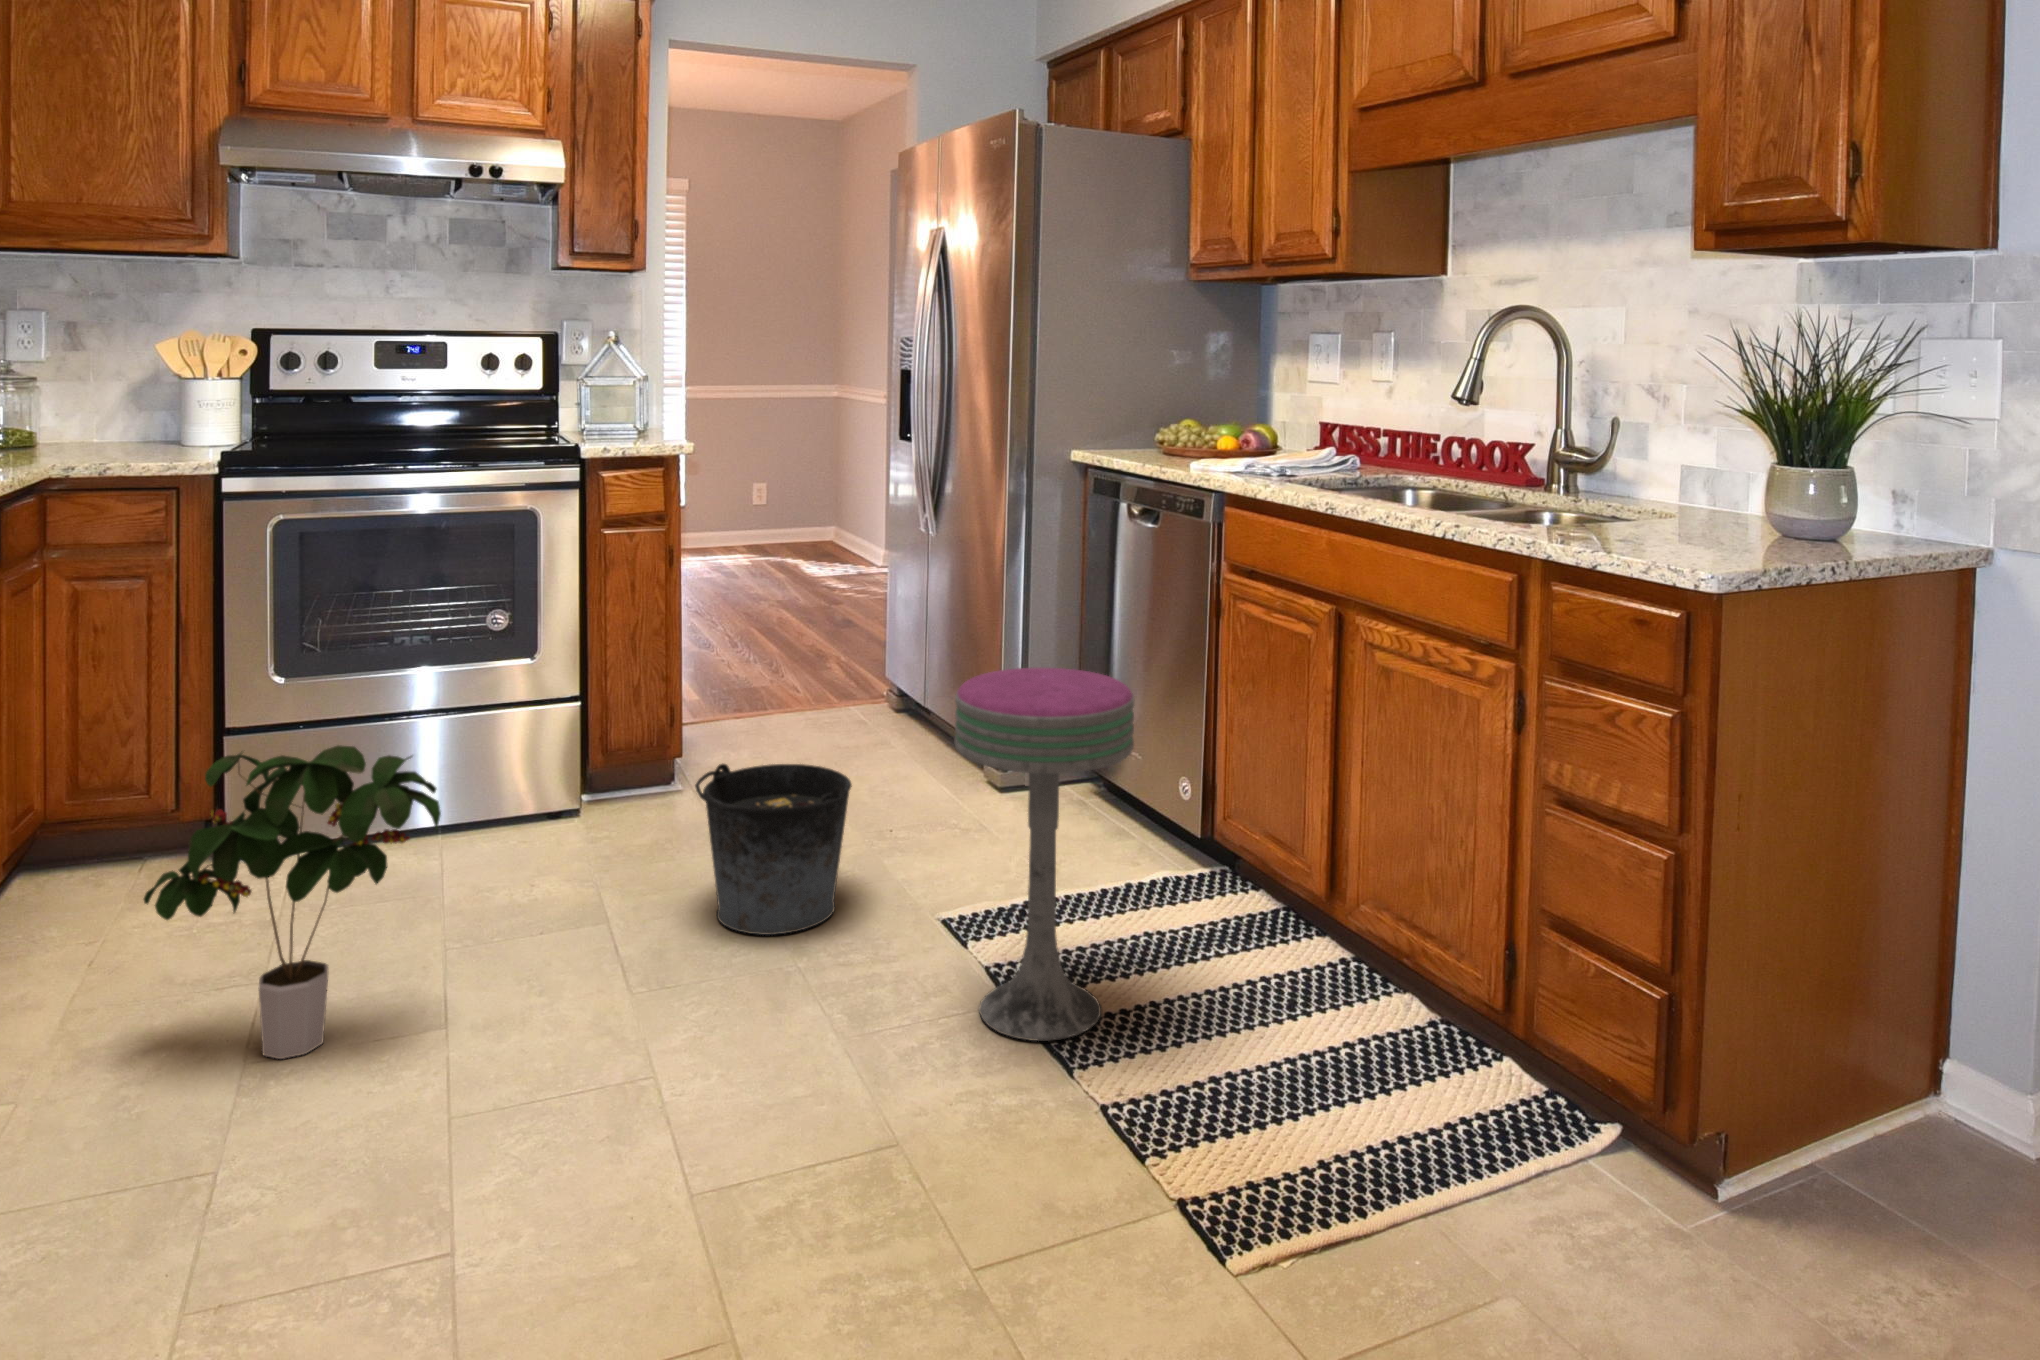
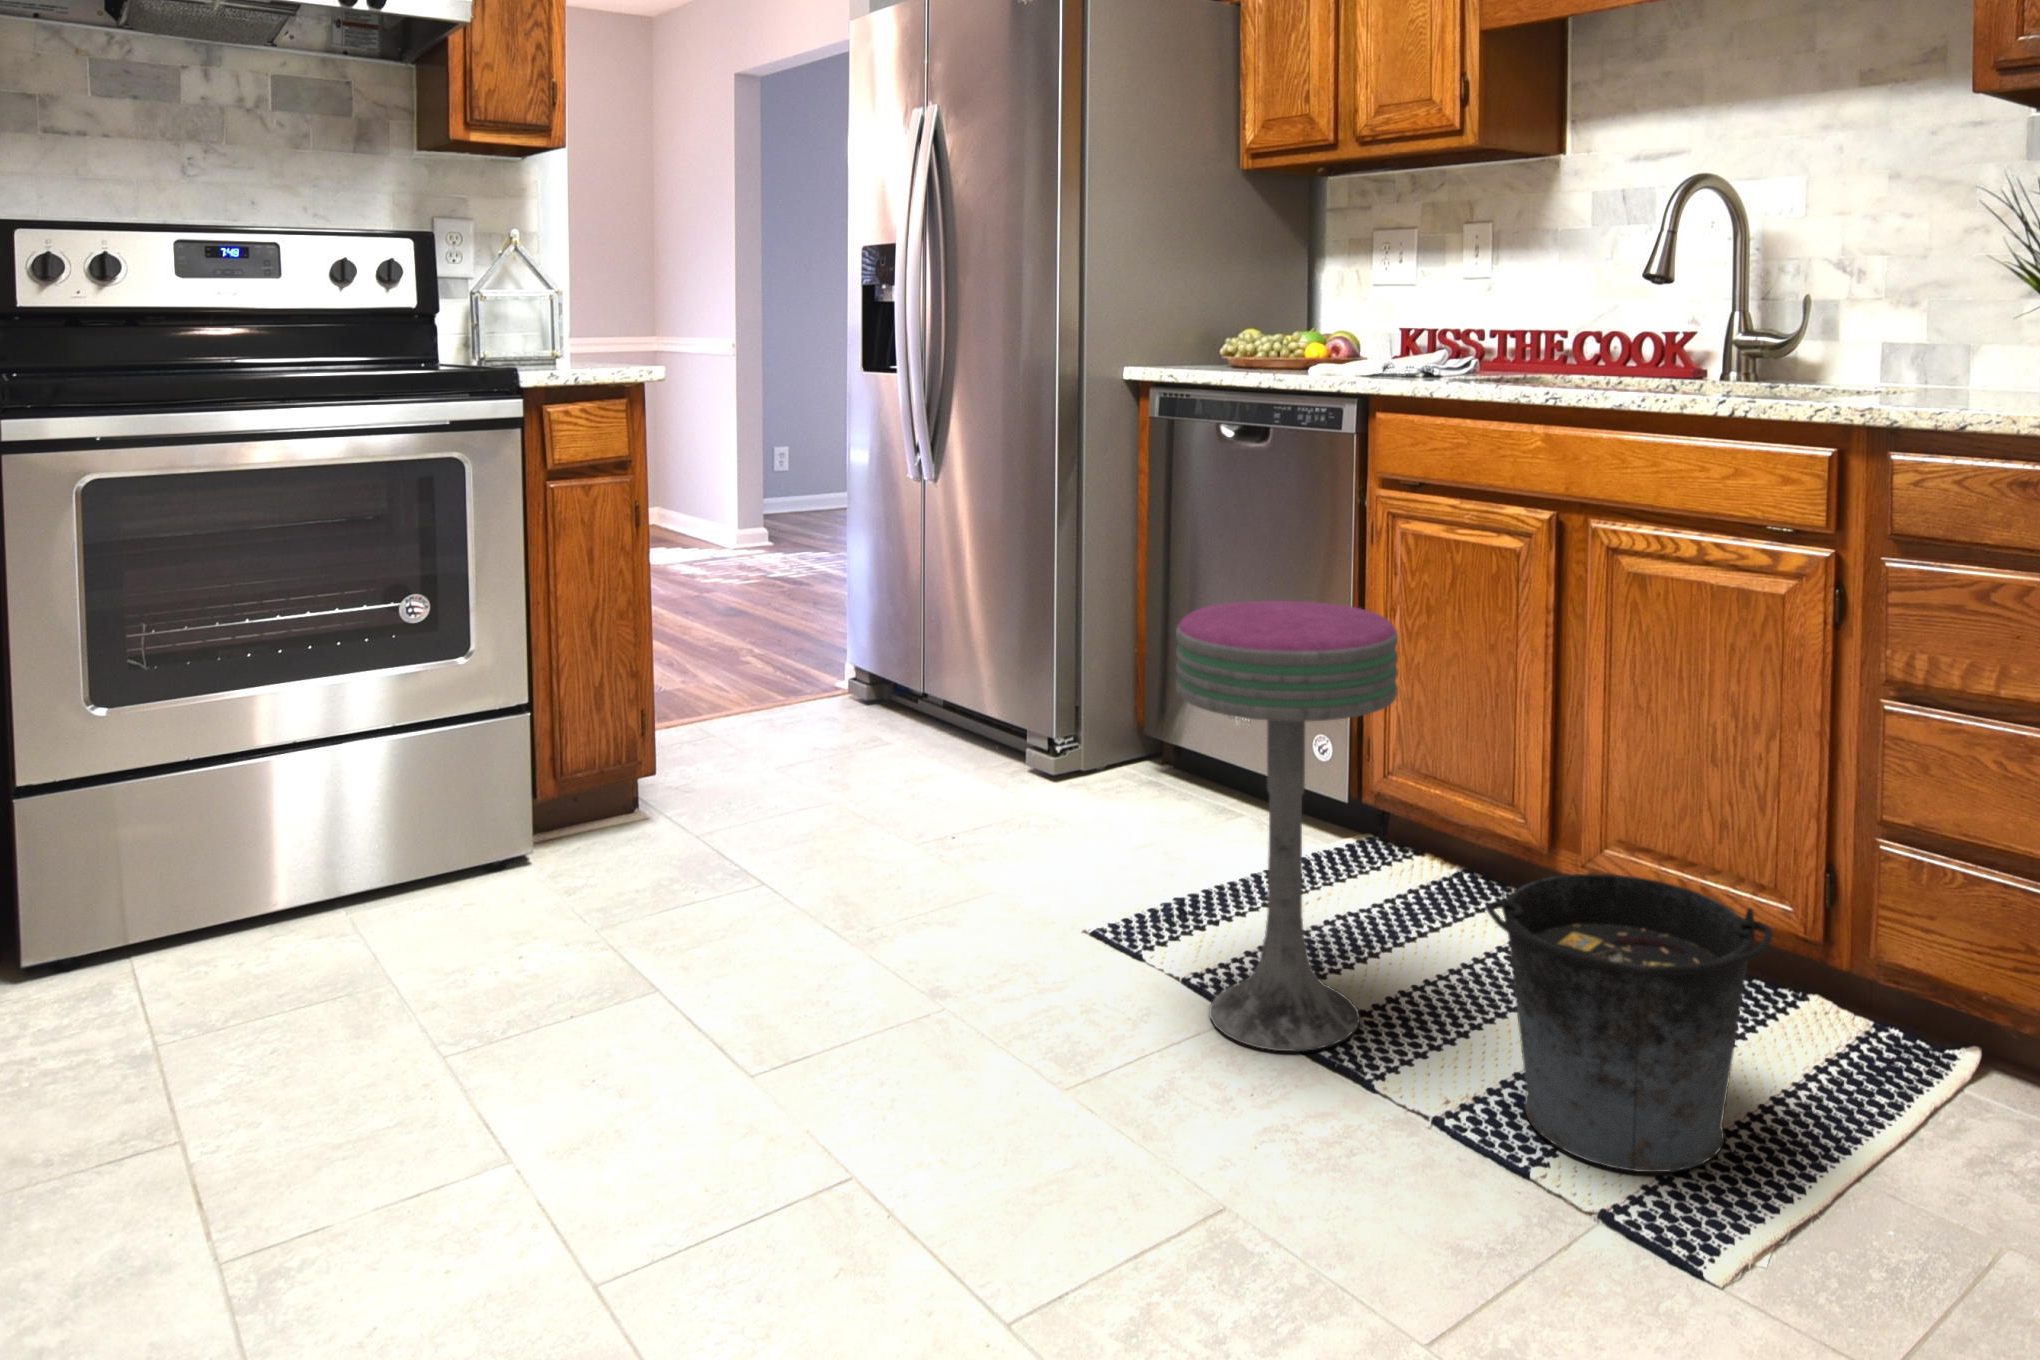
potted plant: present [144,745,441,1059] -> none [48,763,508,1224]
bucket: present [695,764,852,935] -> present [1486,874,1773,1172]

